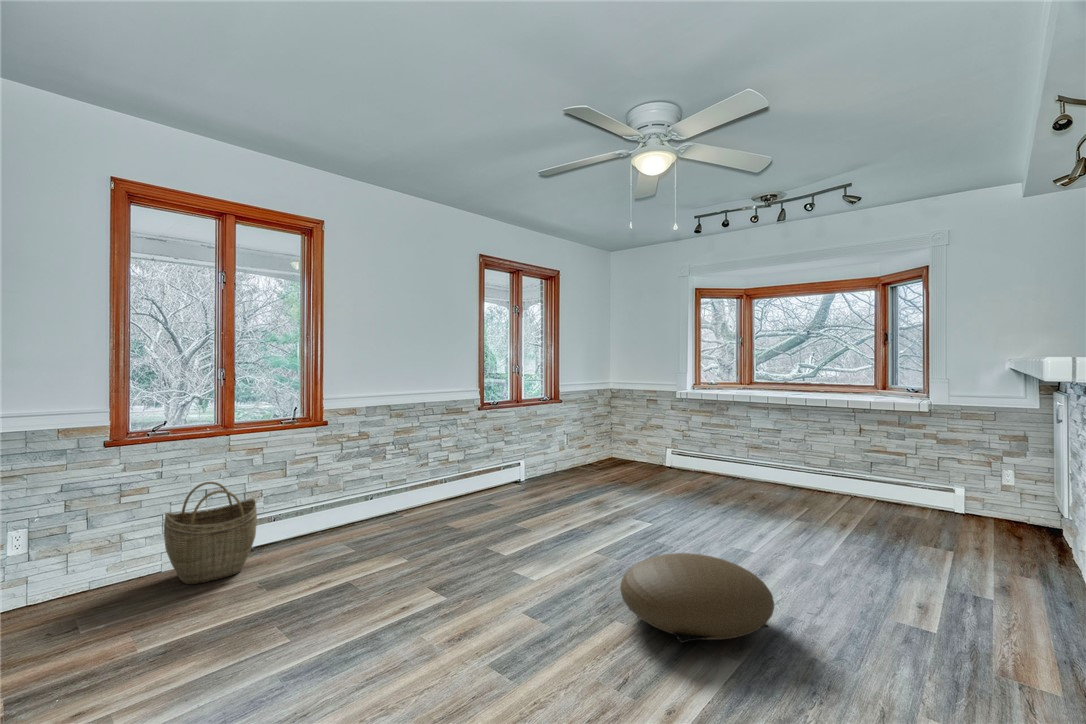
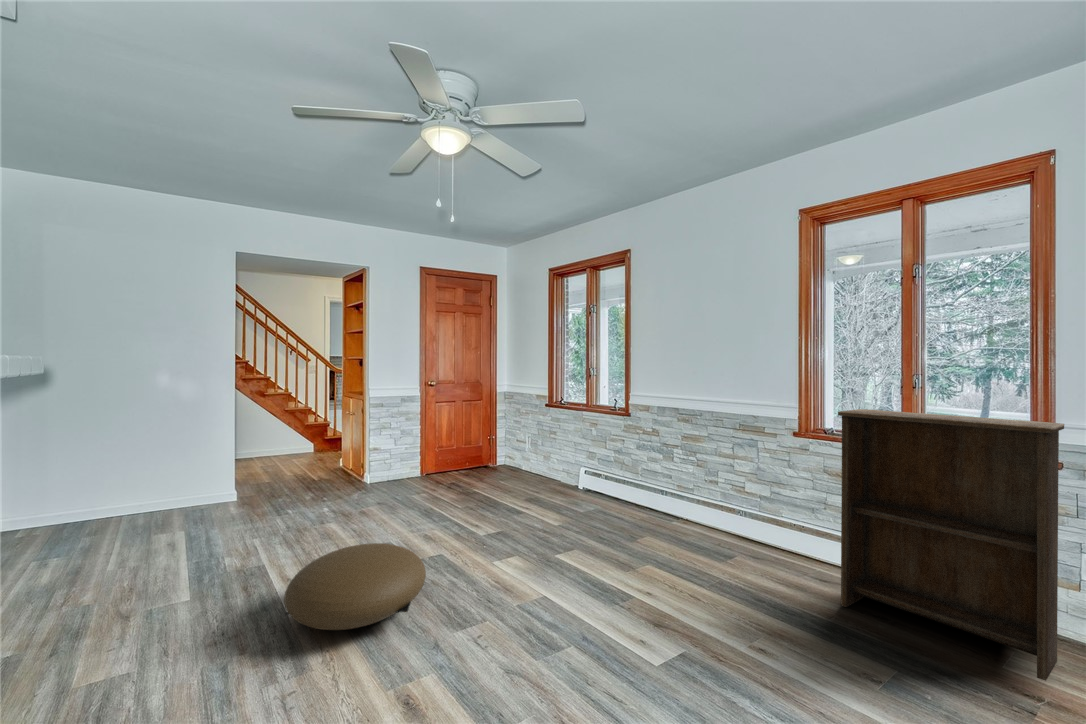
bookshelf: none [539,383,606,491] -> present [838,409,1064,681]
woven basket: present [164,482,257,584] -> none [532,435,574,491]

